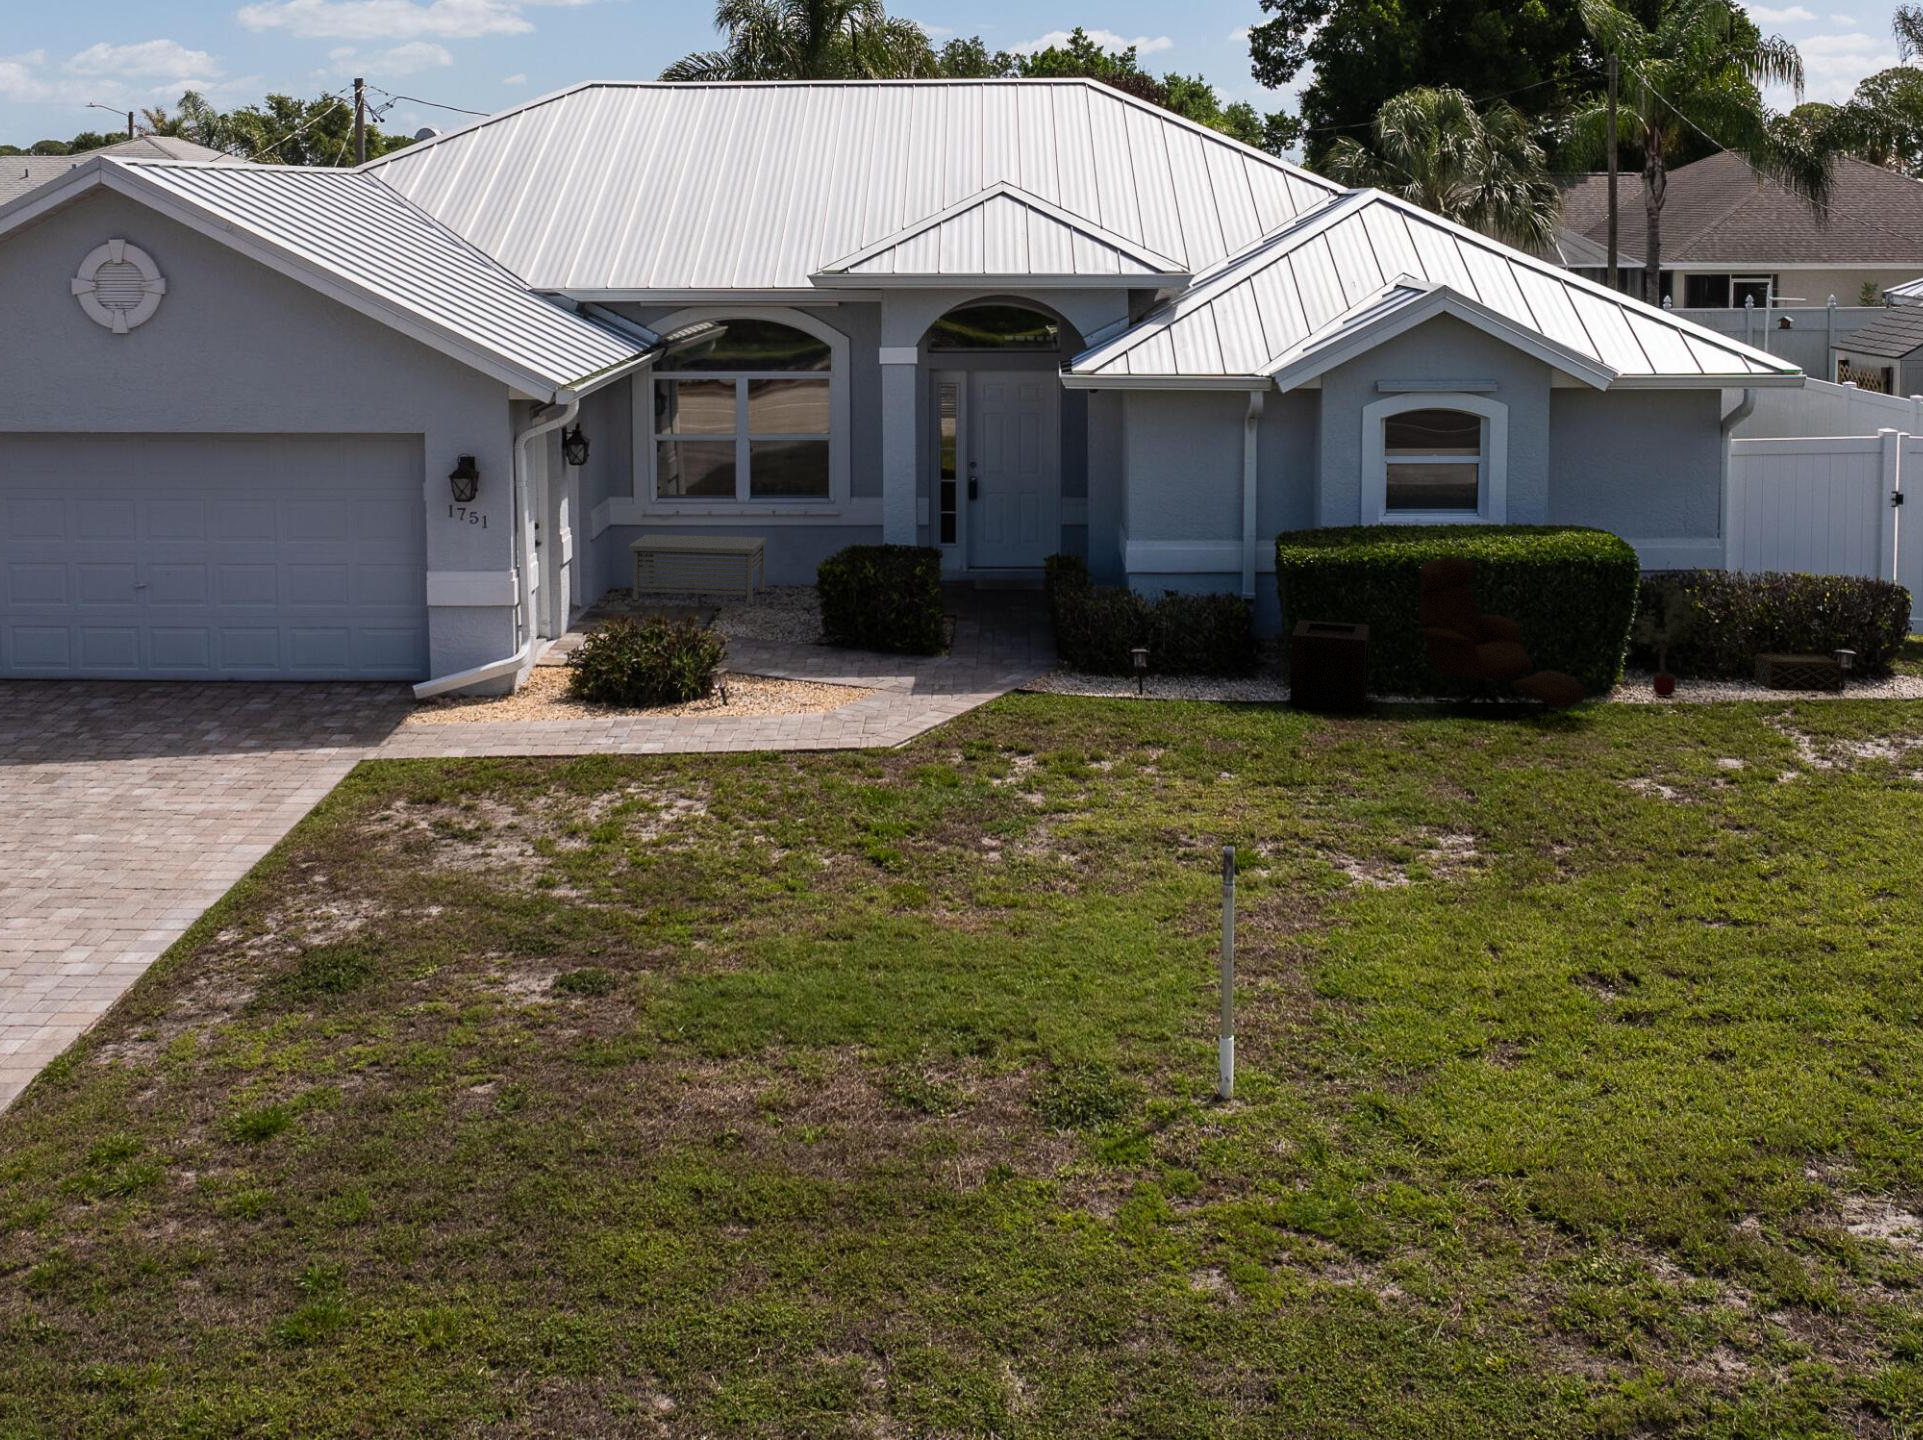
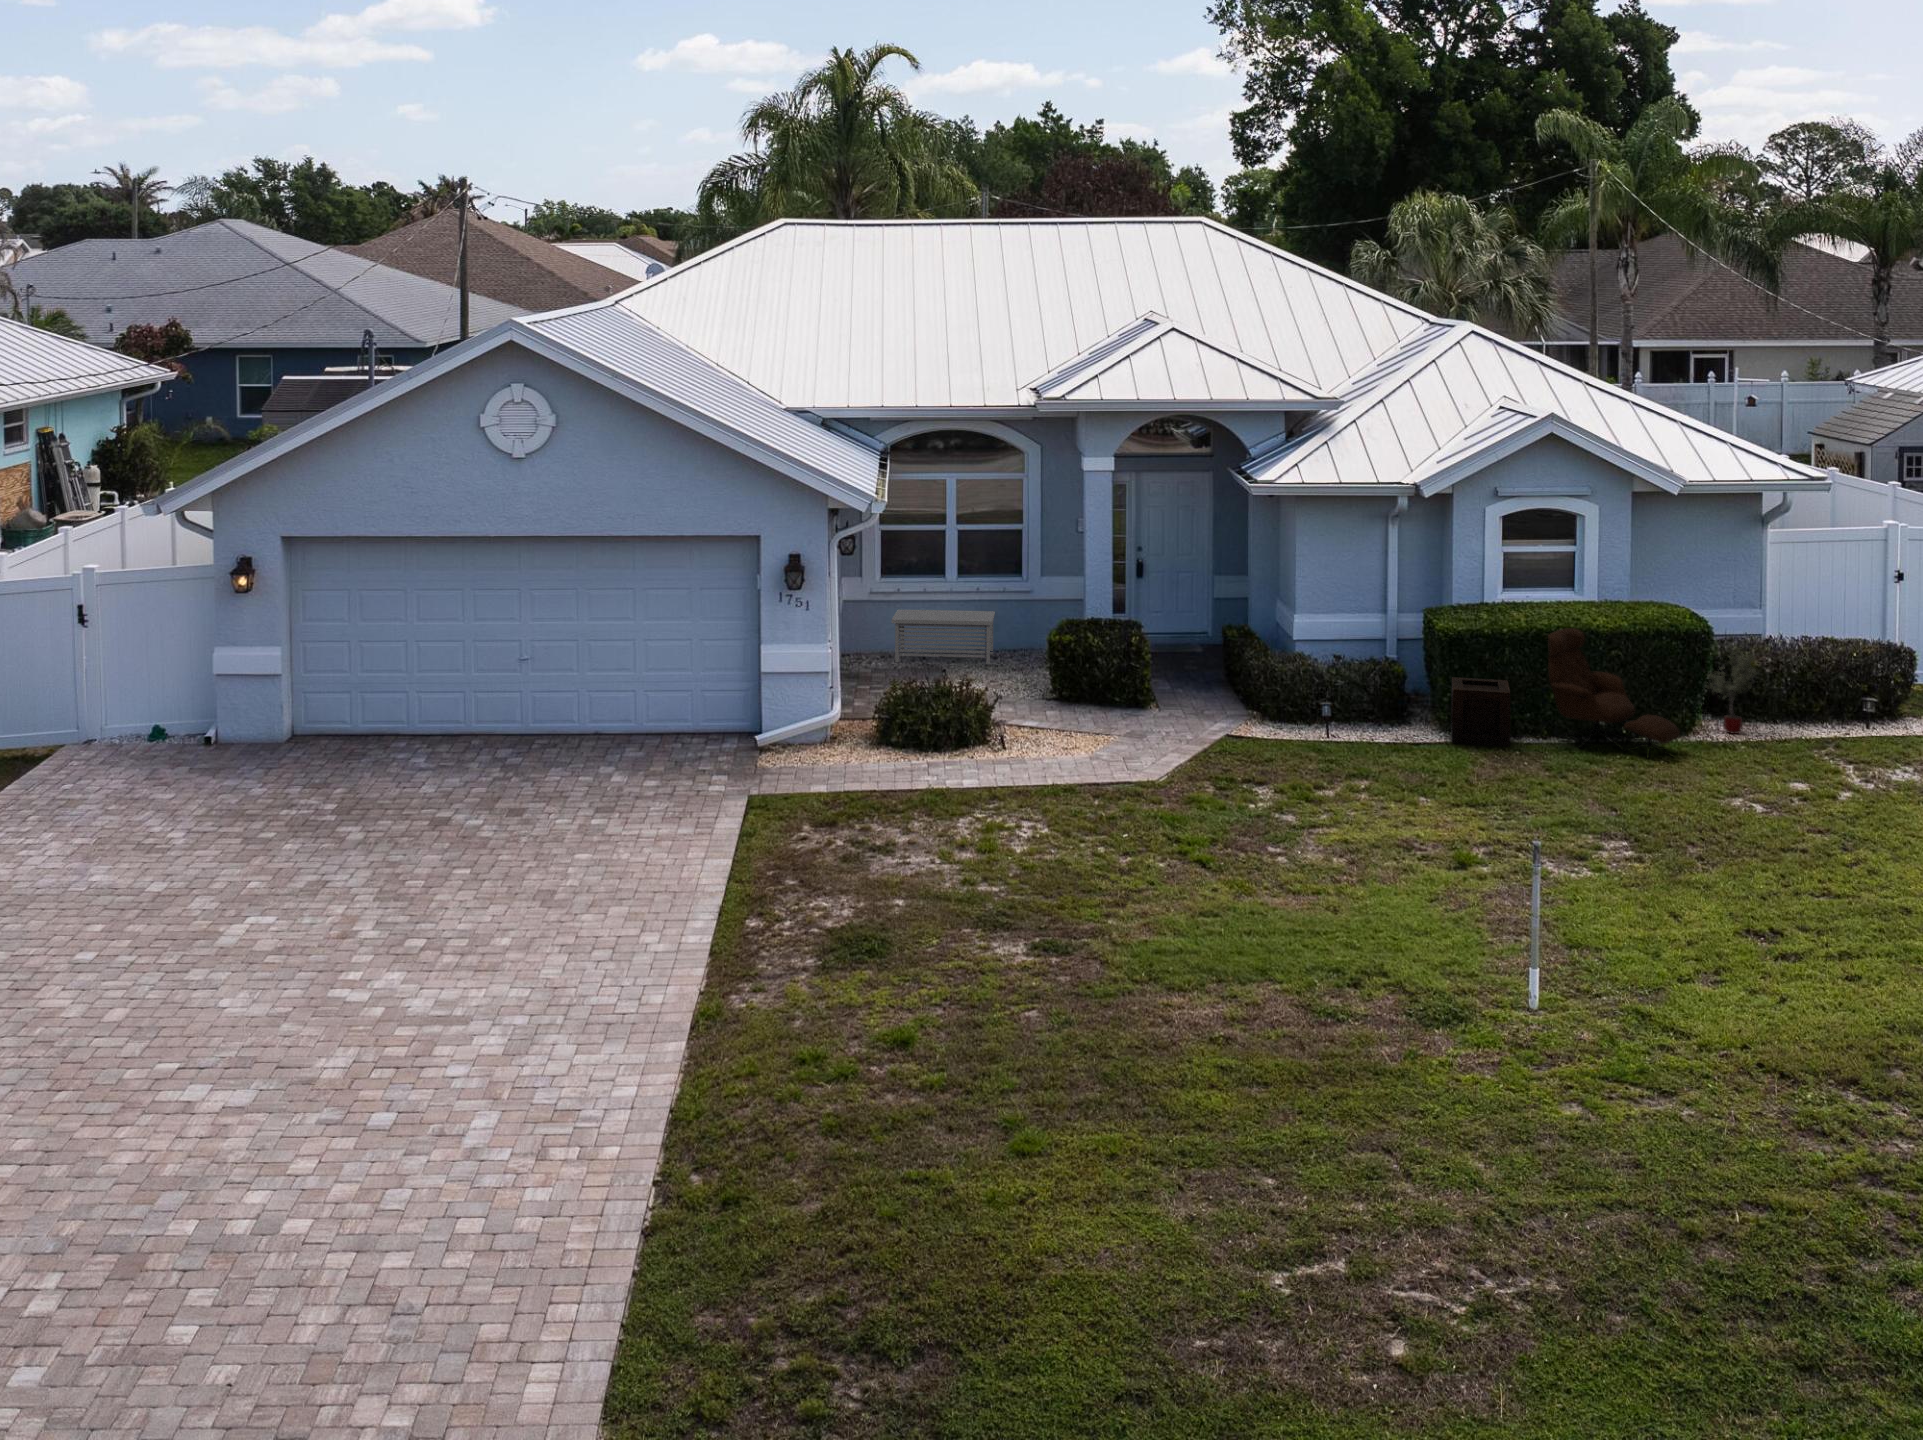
woven basket: present [1755,653,1841,691] -> none [1798,699,1866,727]

